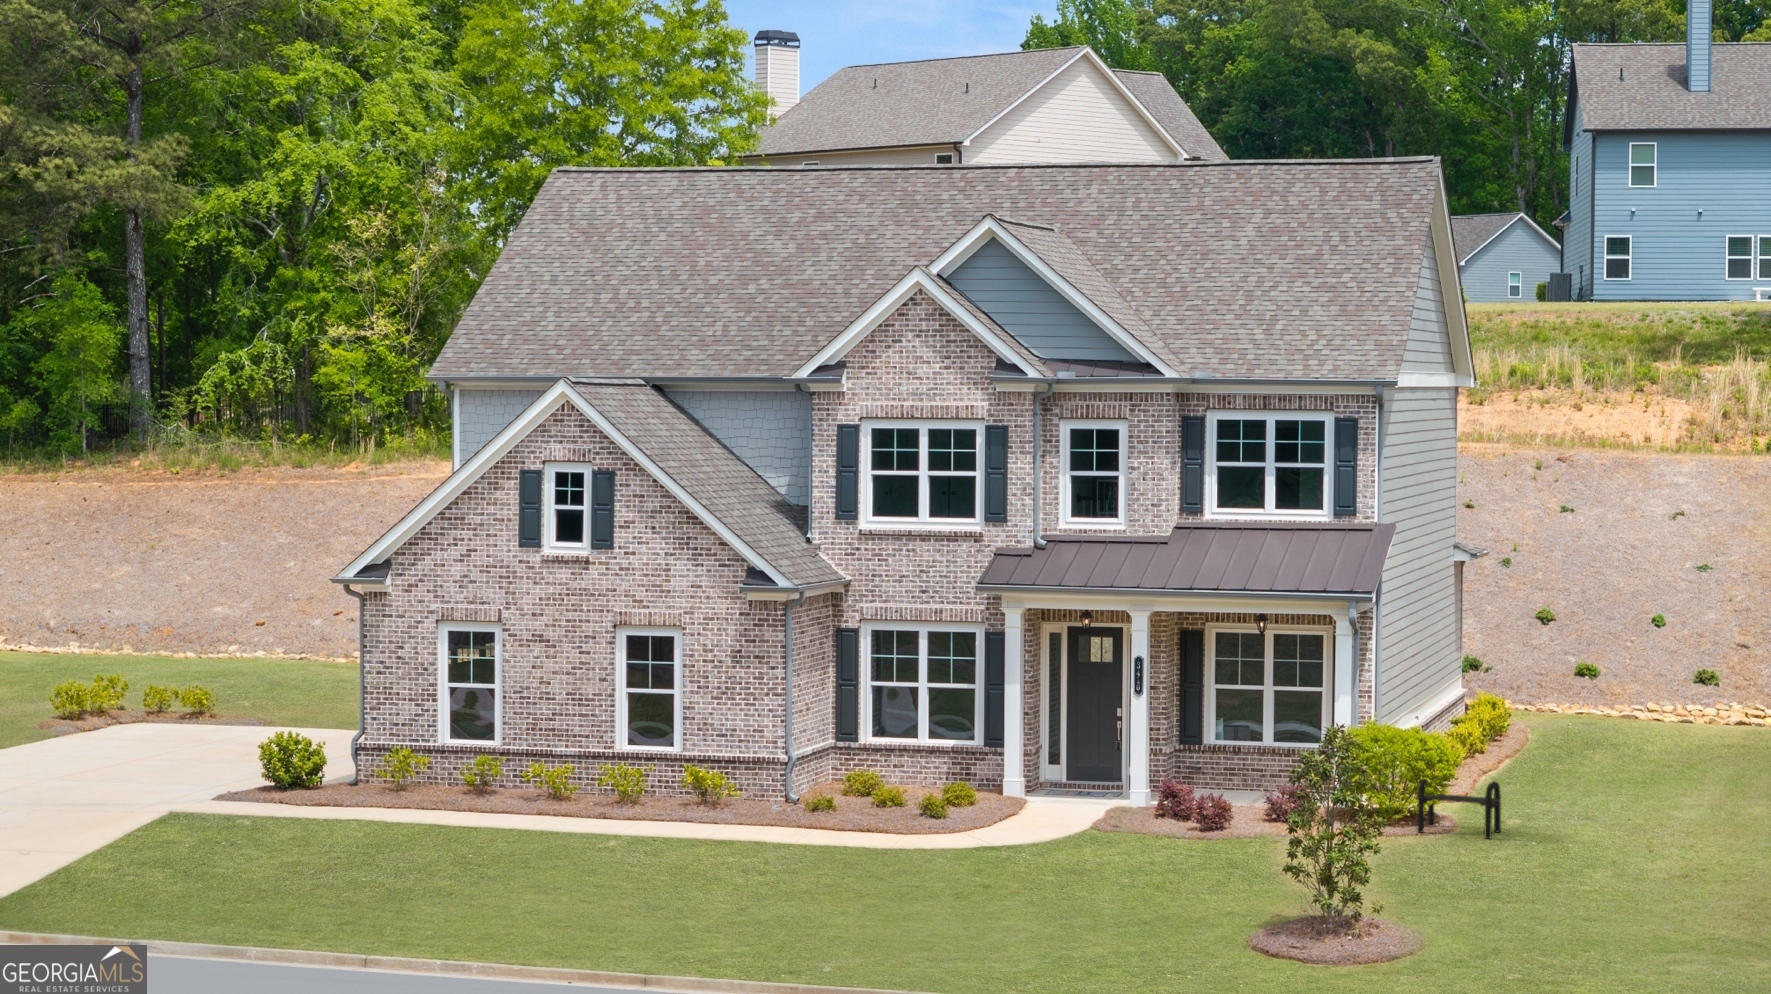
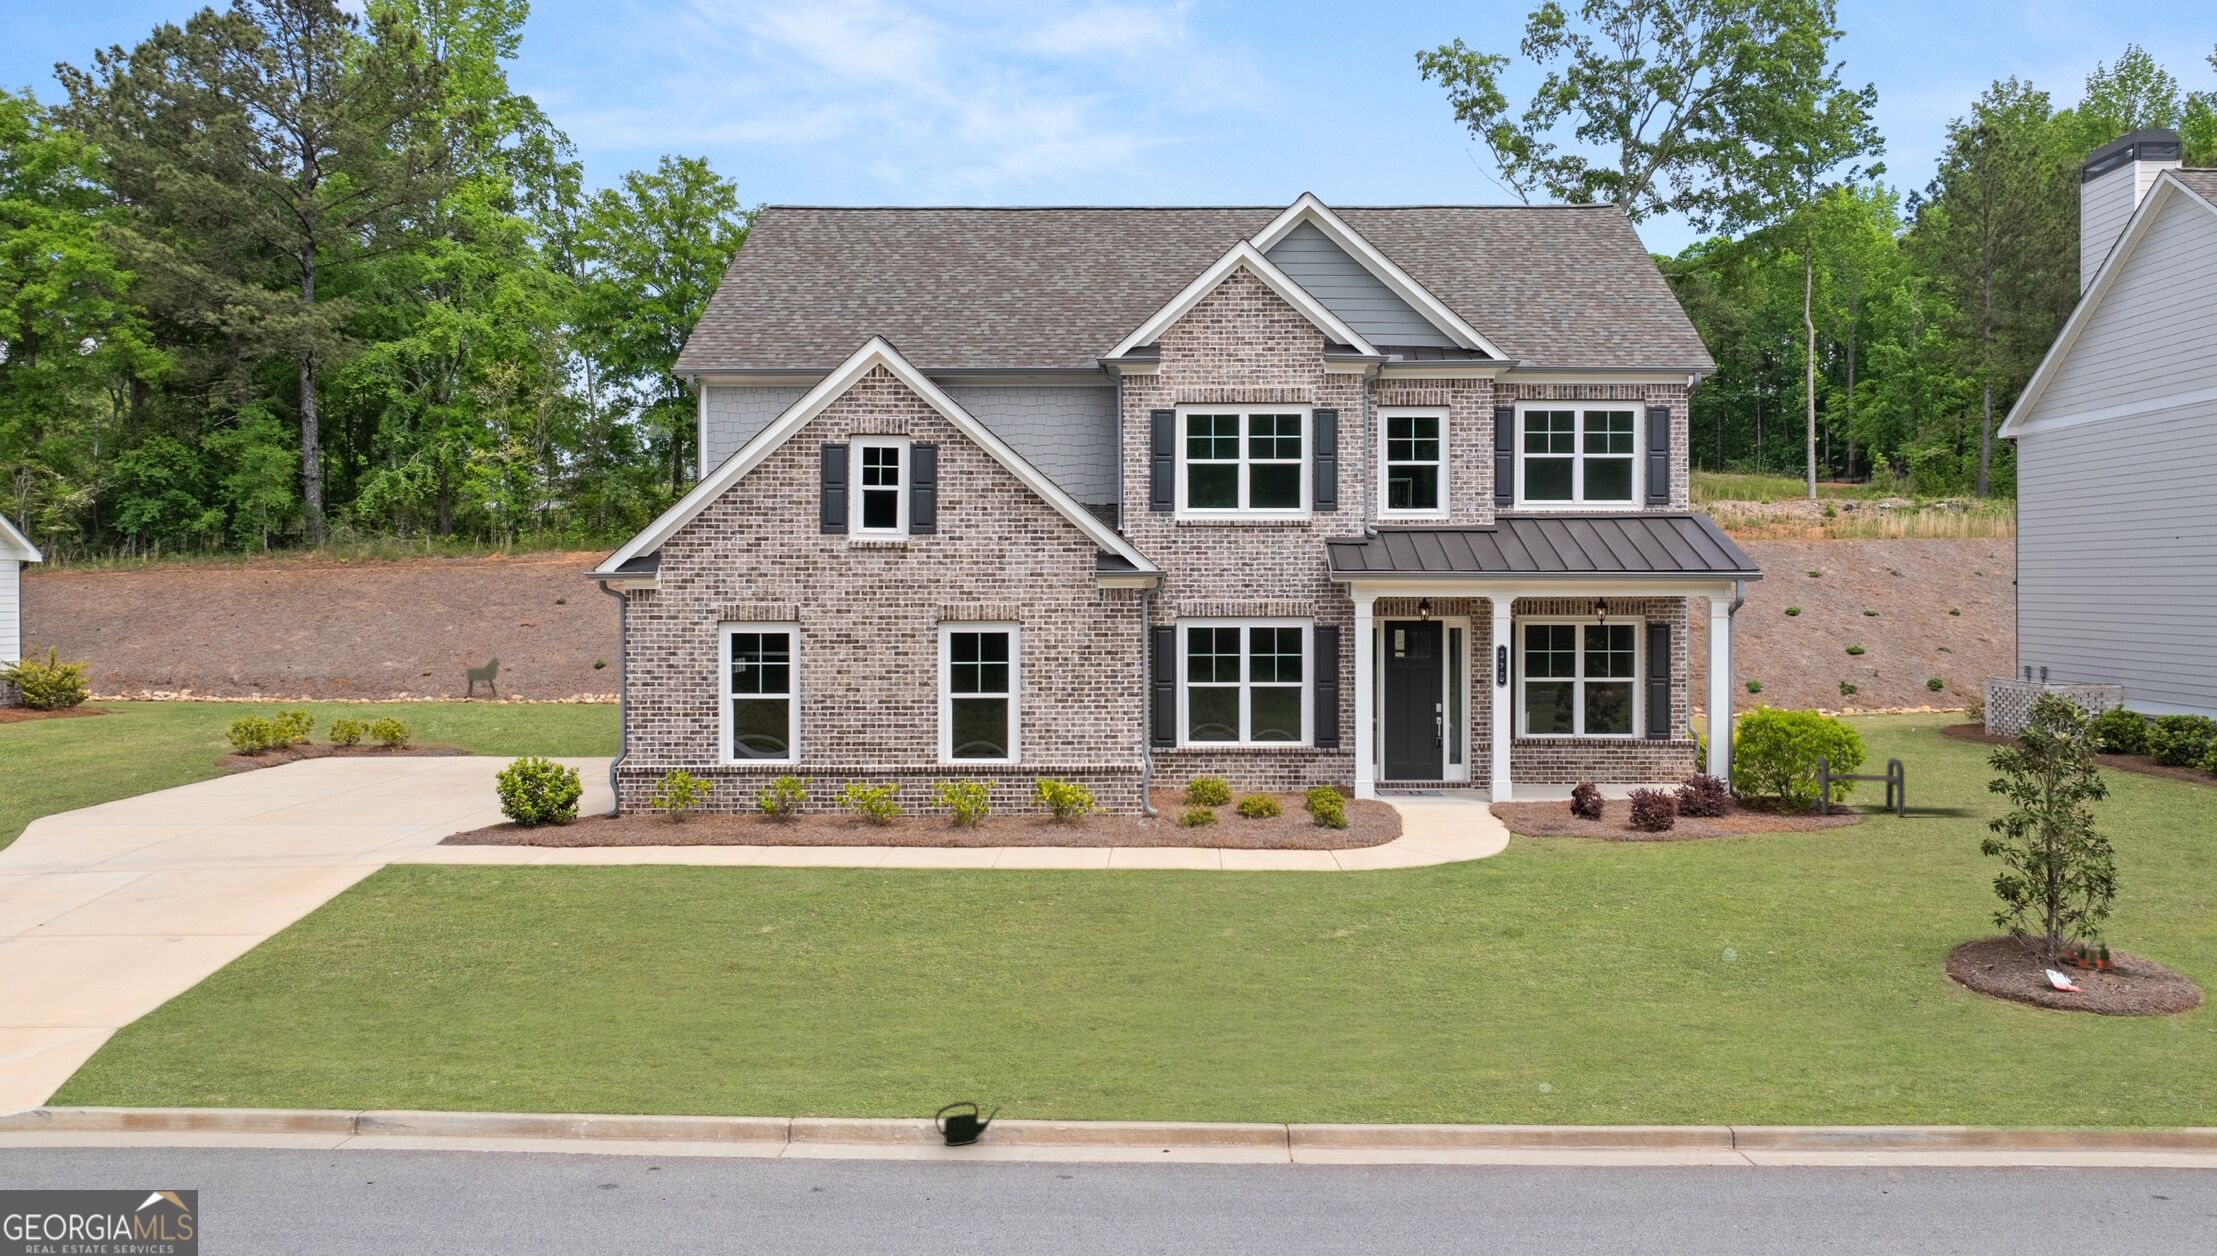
chair: none [314,620,344,661] -> present [466,658,499,695]
potted plant: none [1289,913,1326,948] -> present [2057,931,2113,970]
watering can: none [379,946,418,970] -> present [935,1102,1000,1146]

